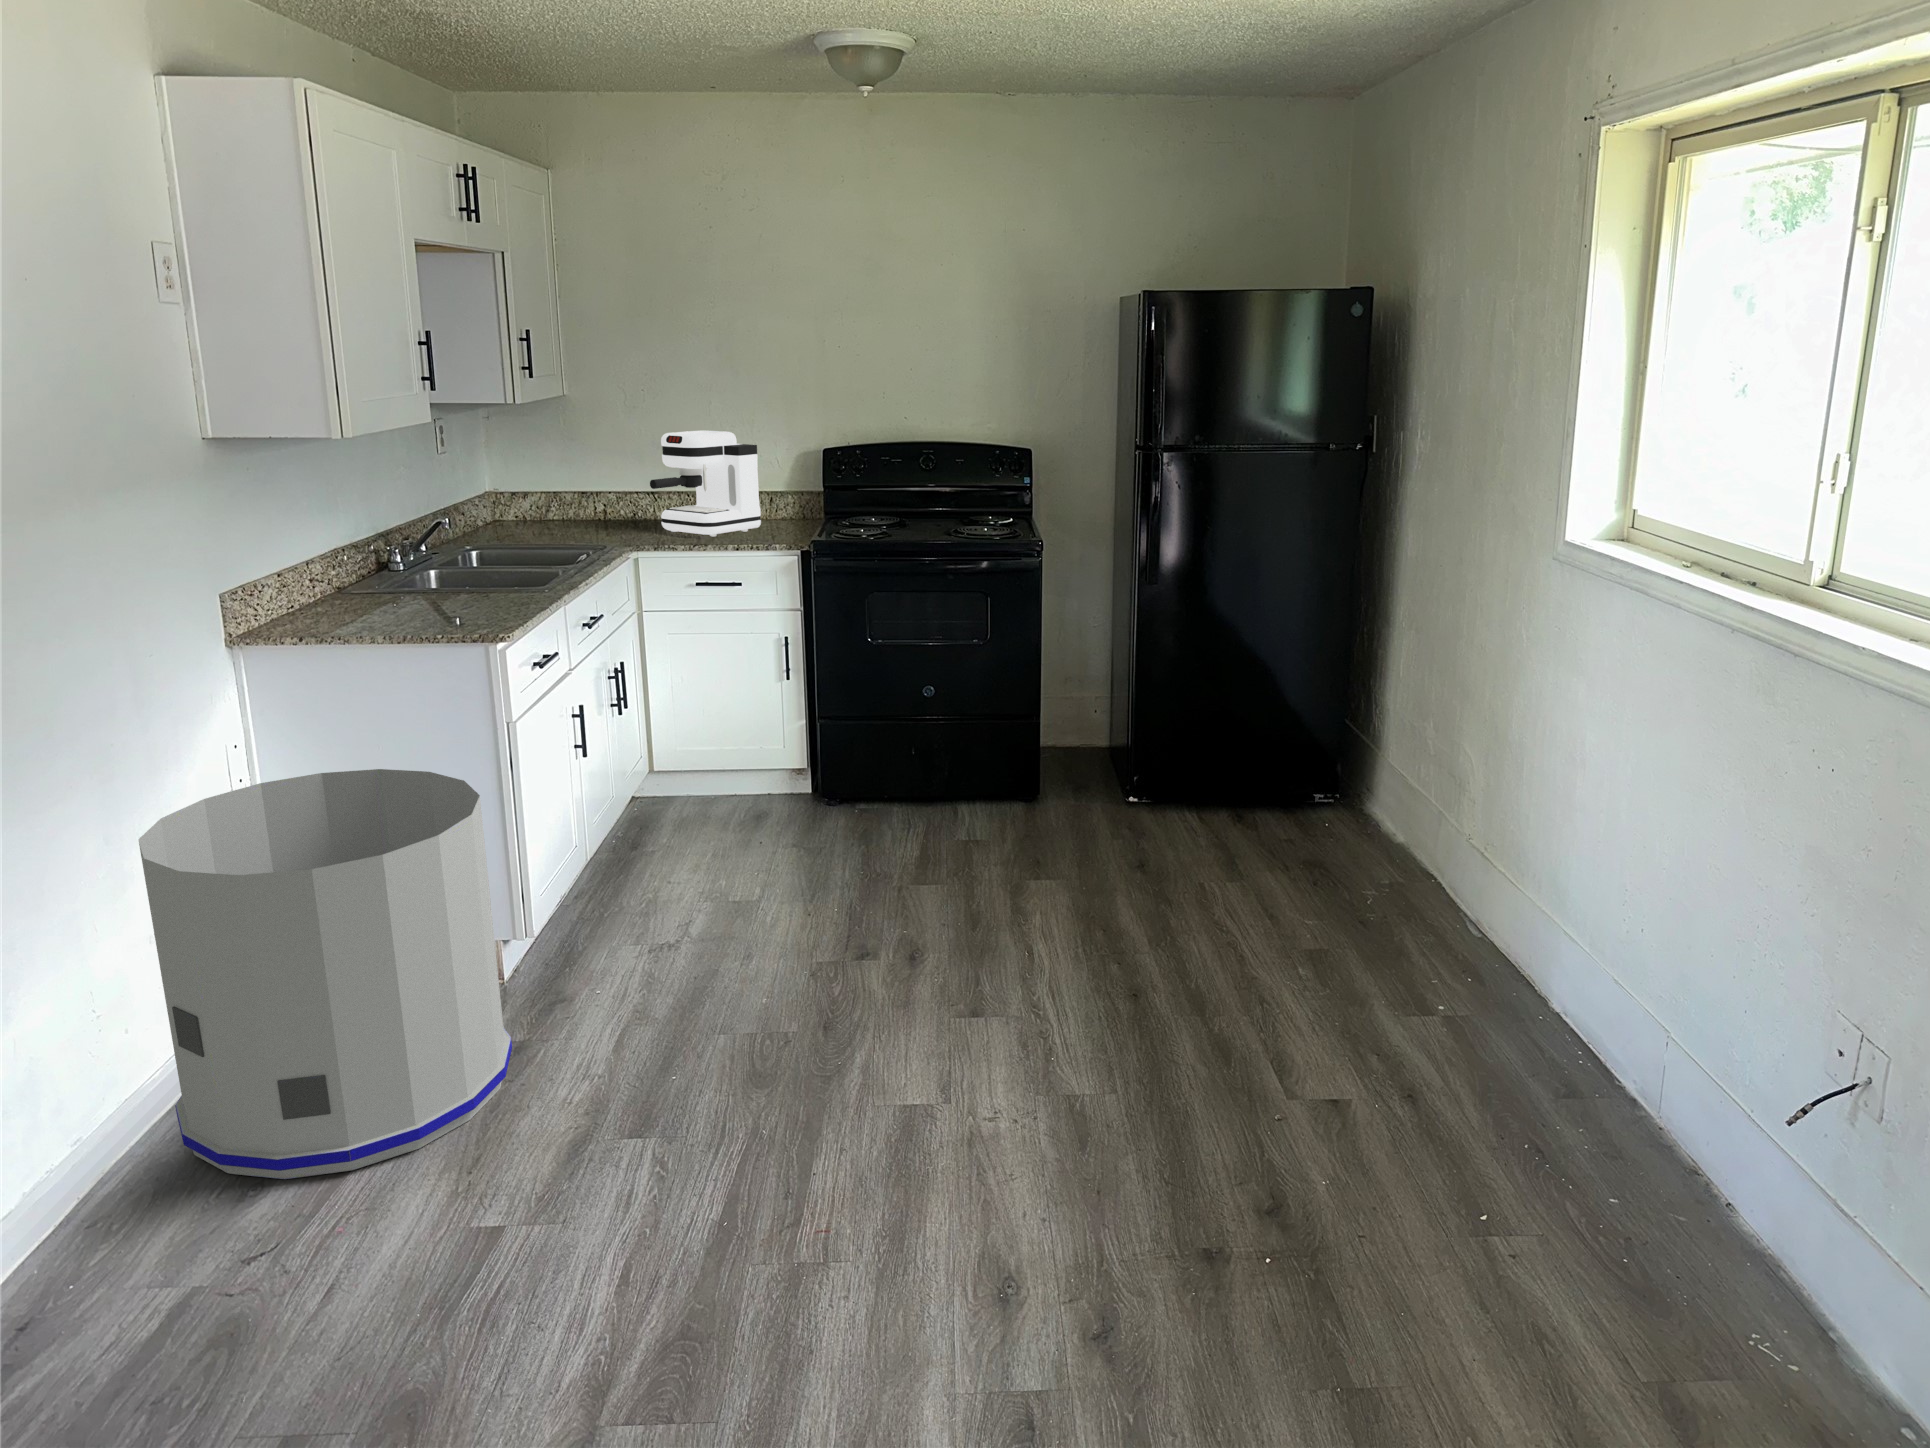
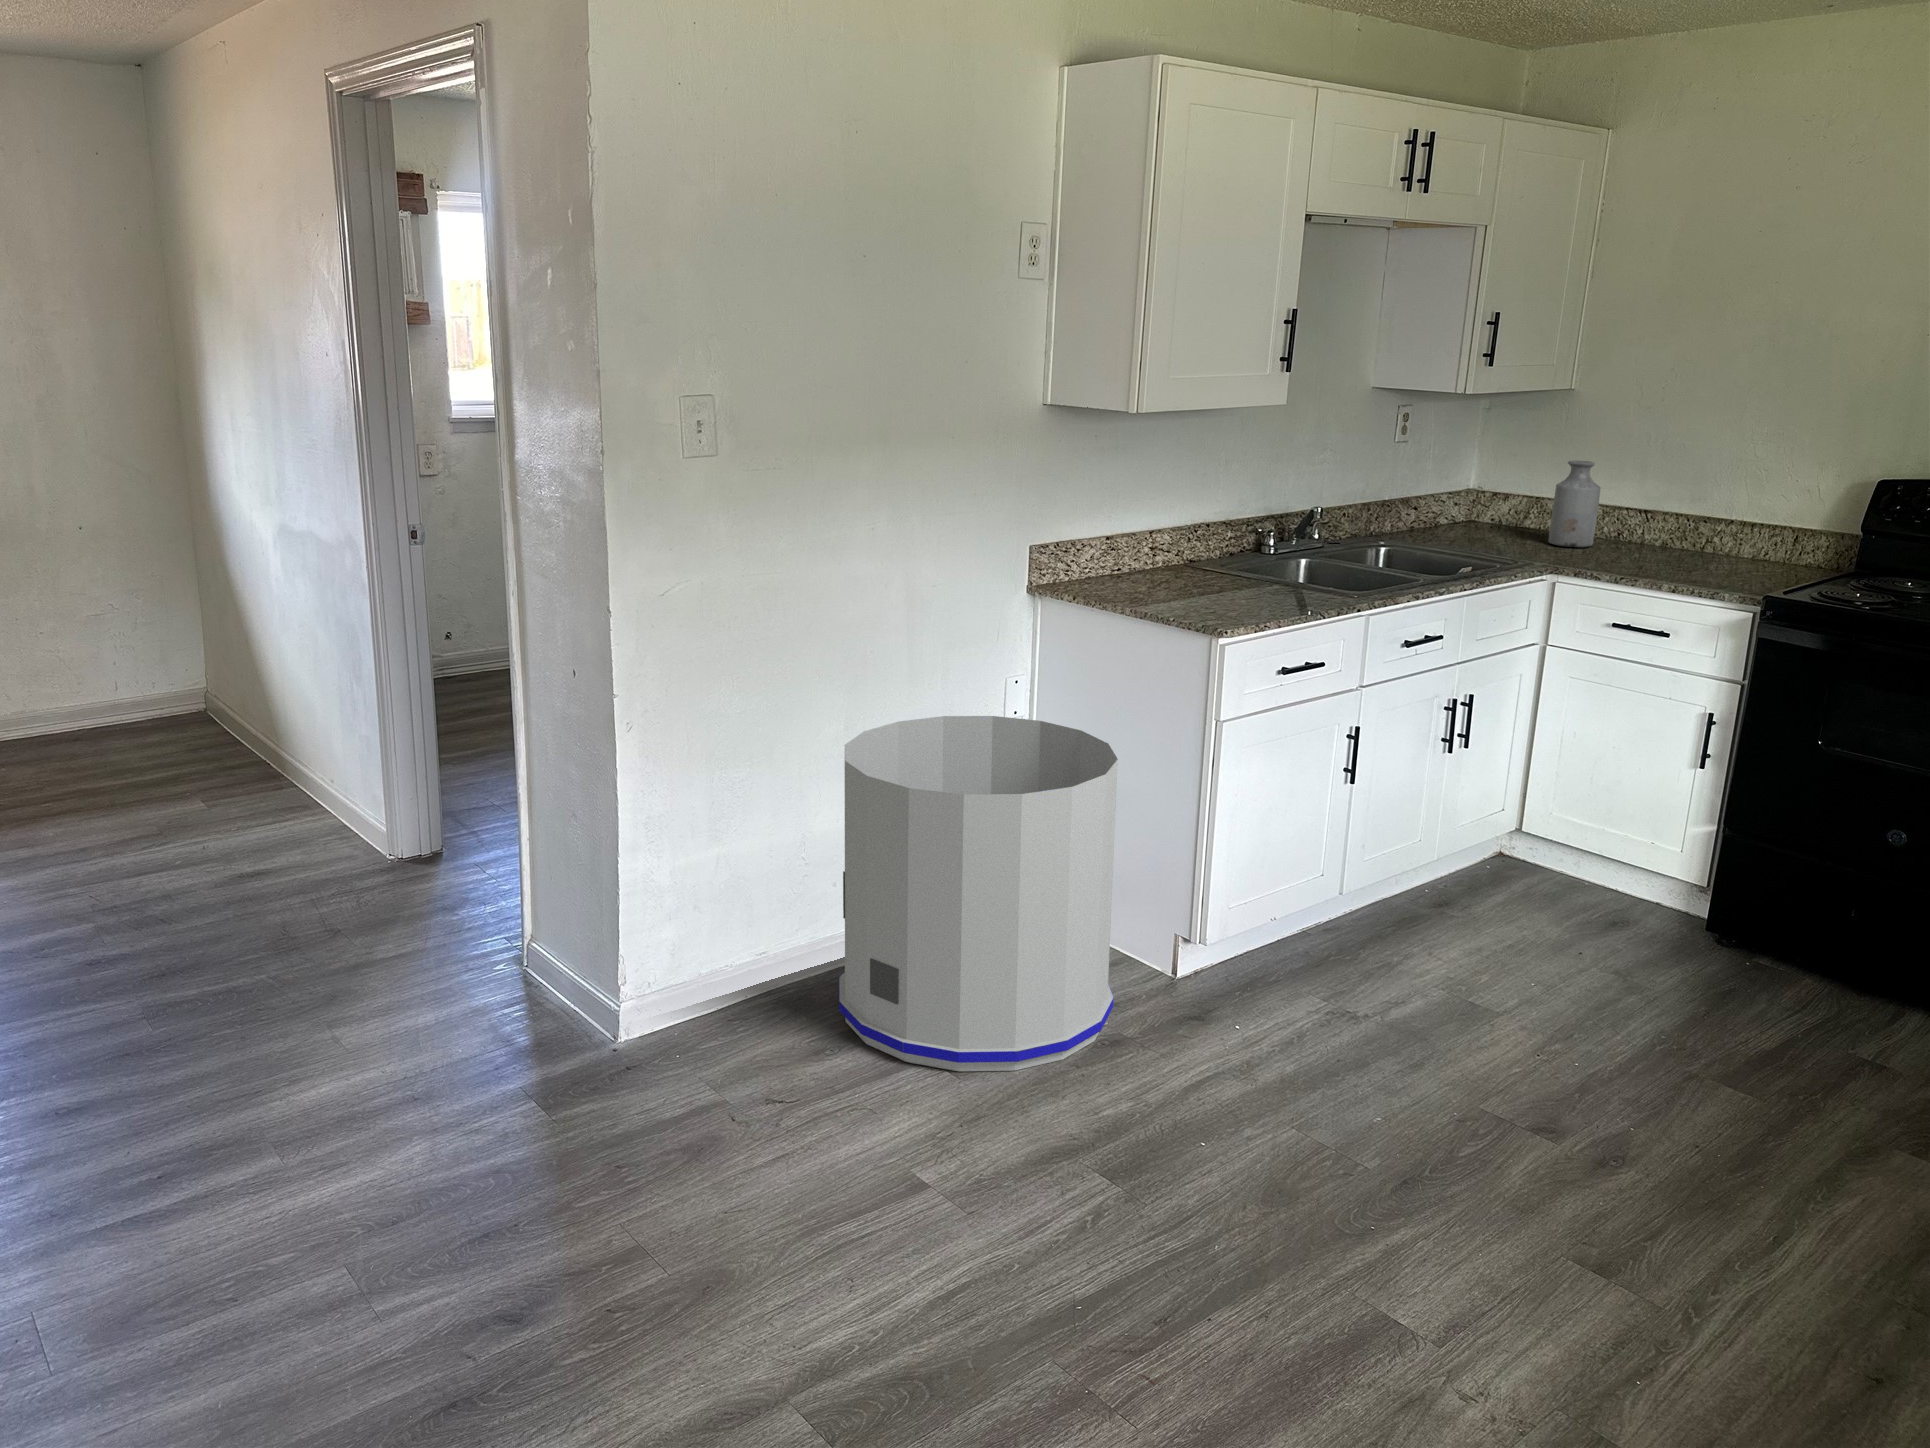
coffee maker: present [650,431,761,537] -> none [1601,438,1761,573]
bottle: none [590,457,628,530] -> present [1548,461,1601,547]

